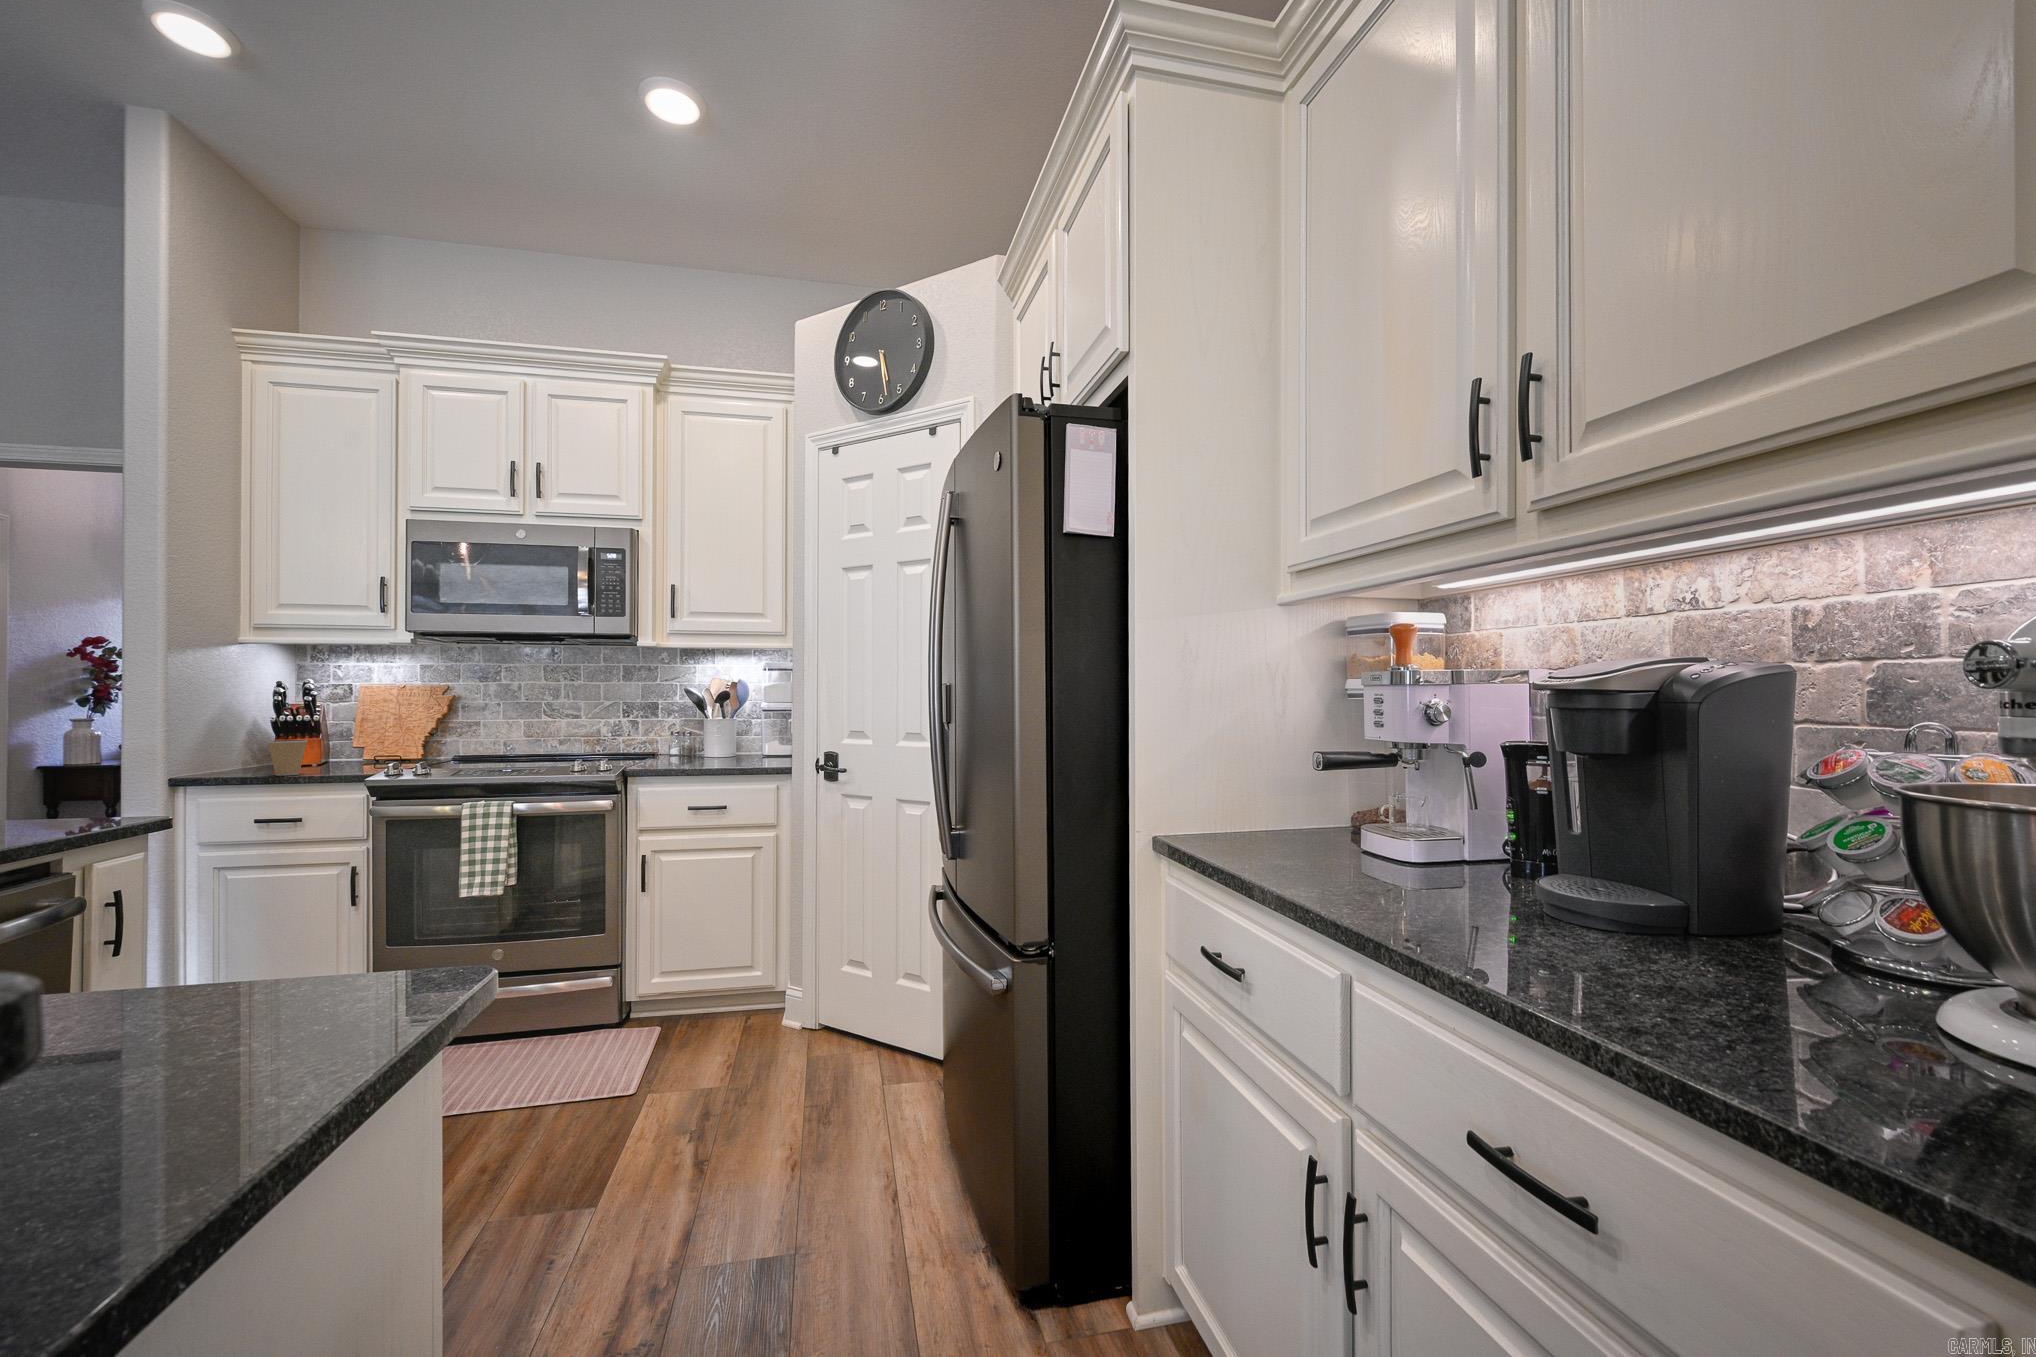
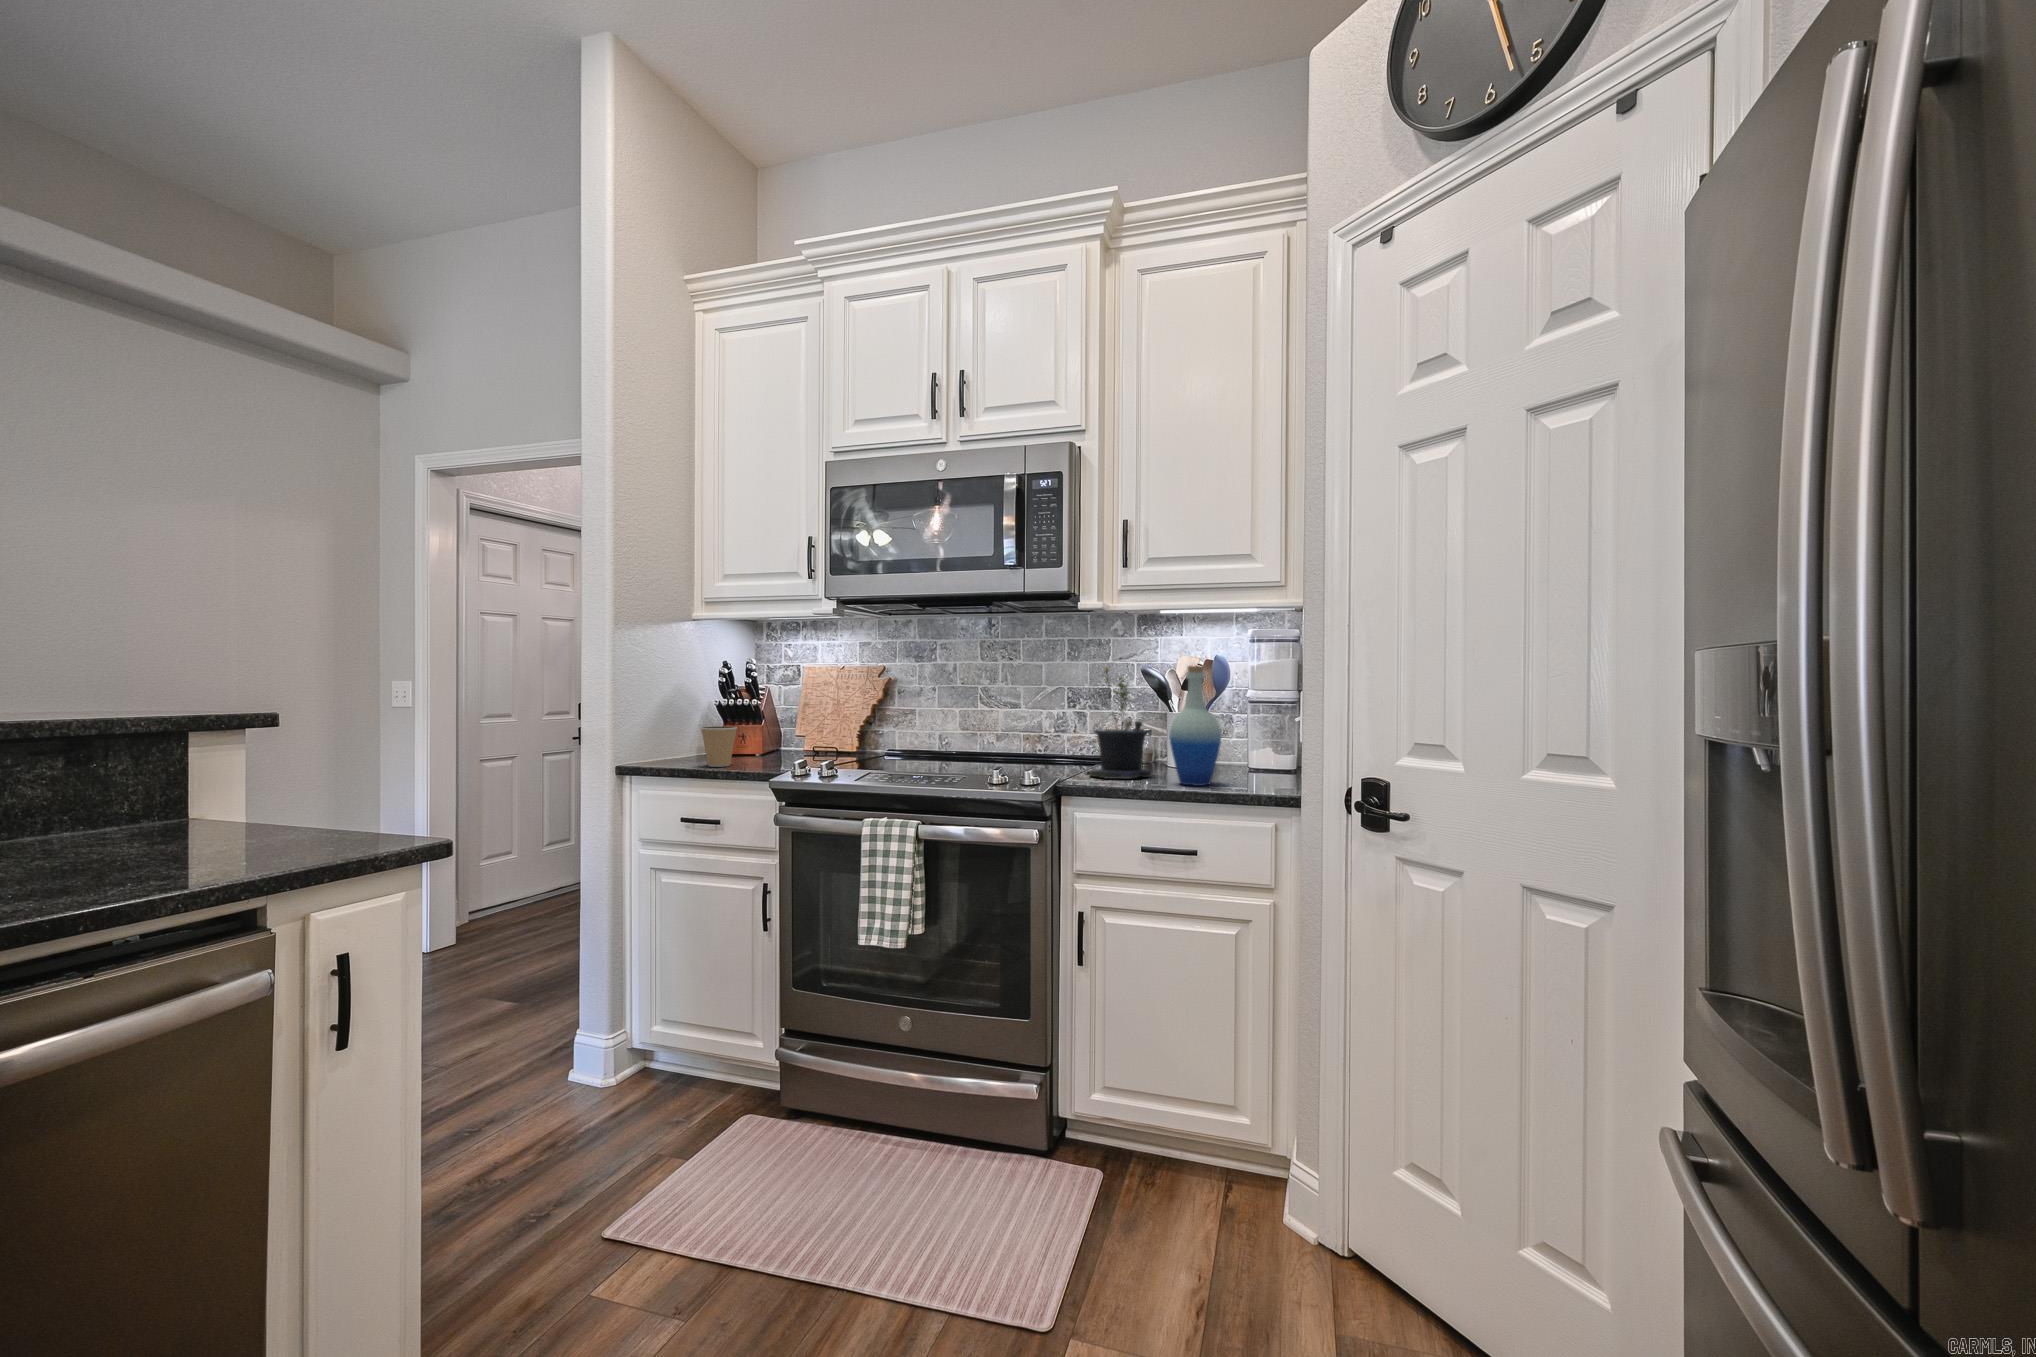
bottle: none [707,686,743,765] -> present [1169,666,1221,786]
potted plant: none [643,687,694,765] -> present [1088,667,1152,779]

